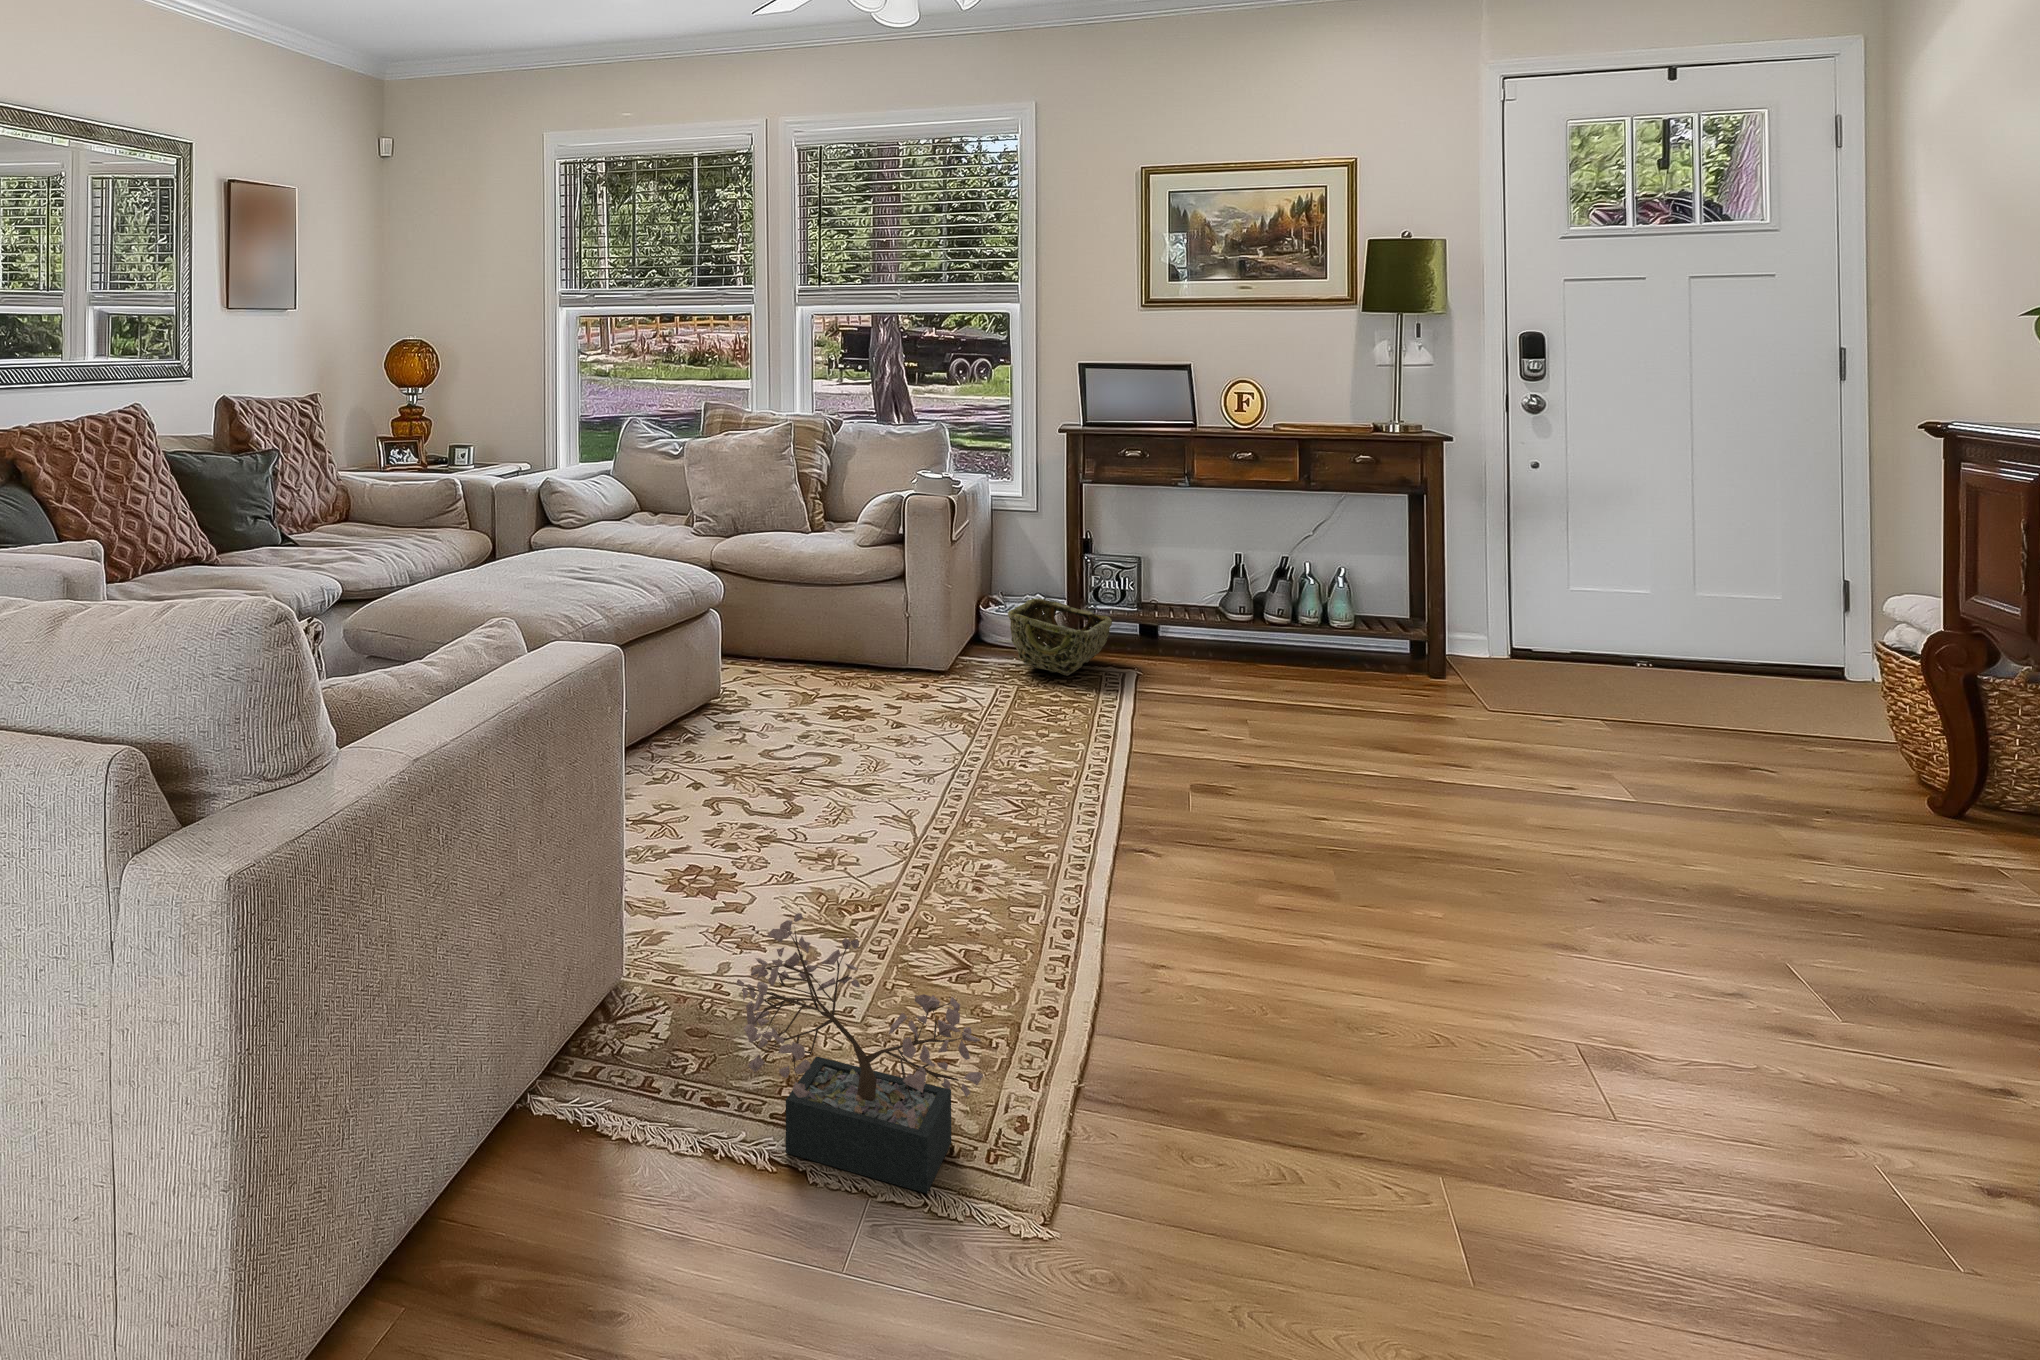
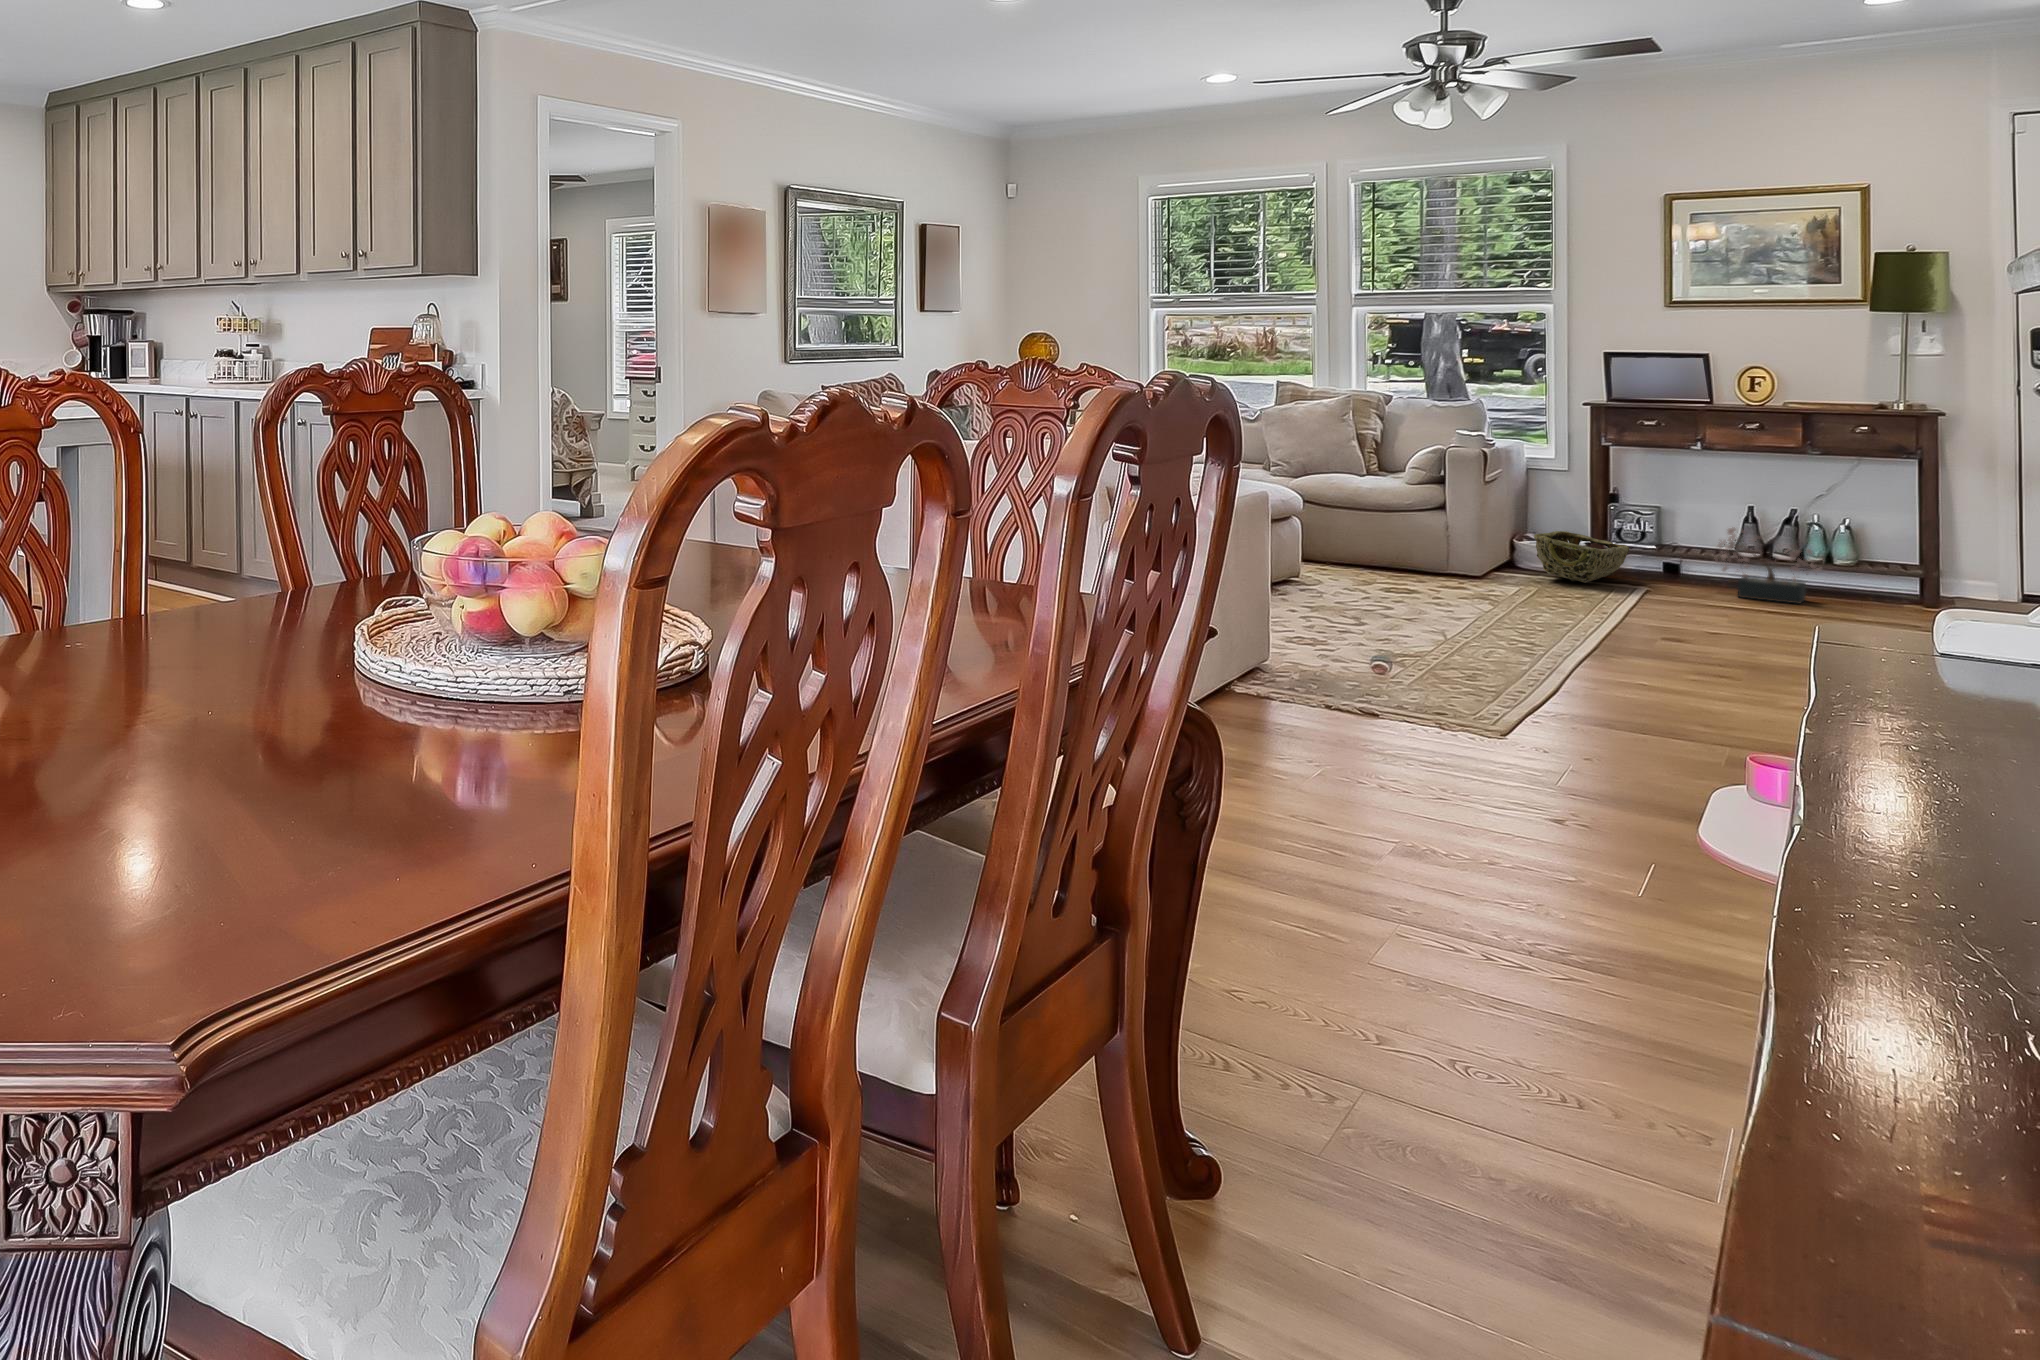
decorative plant: present [736,913,983,1193] -> present [1716,527,1821,604]

